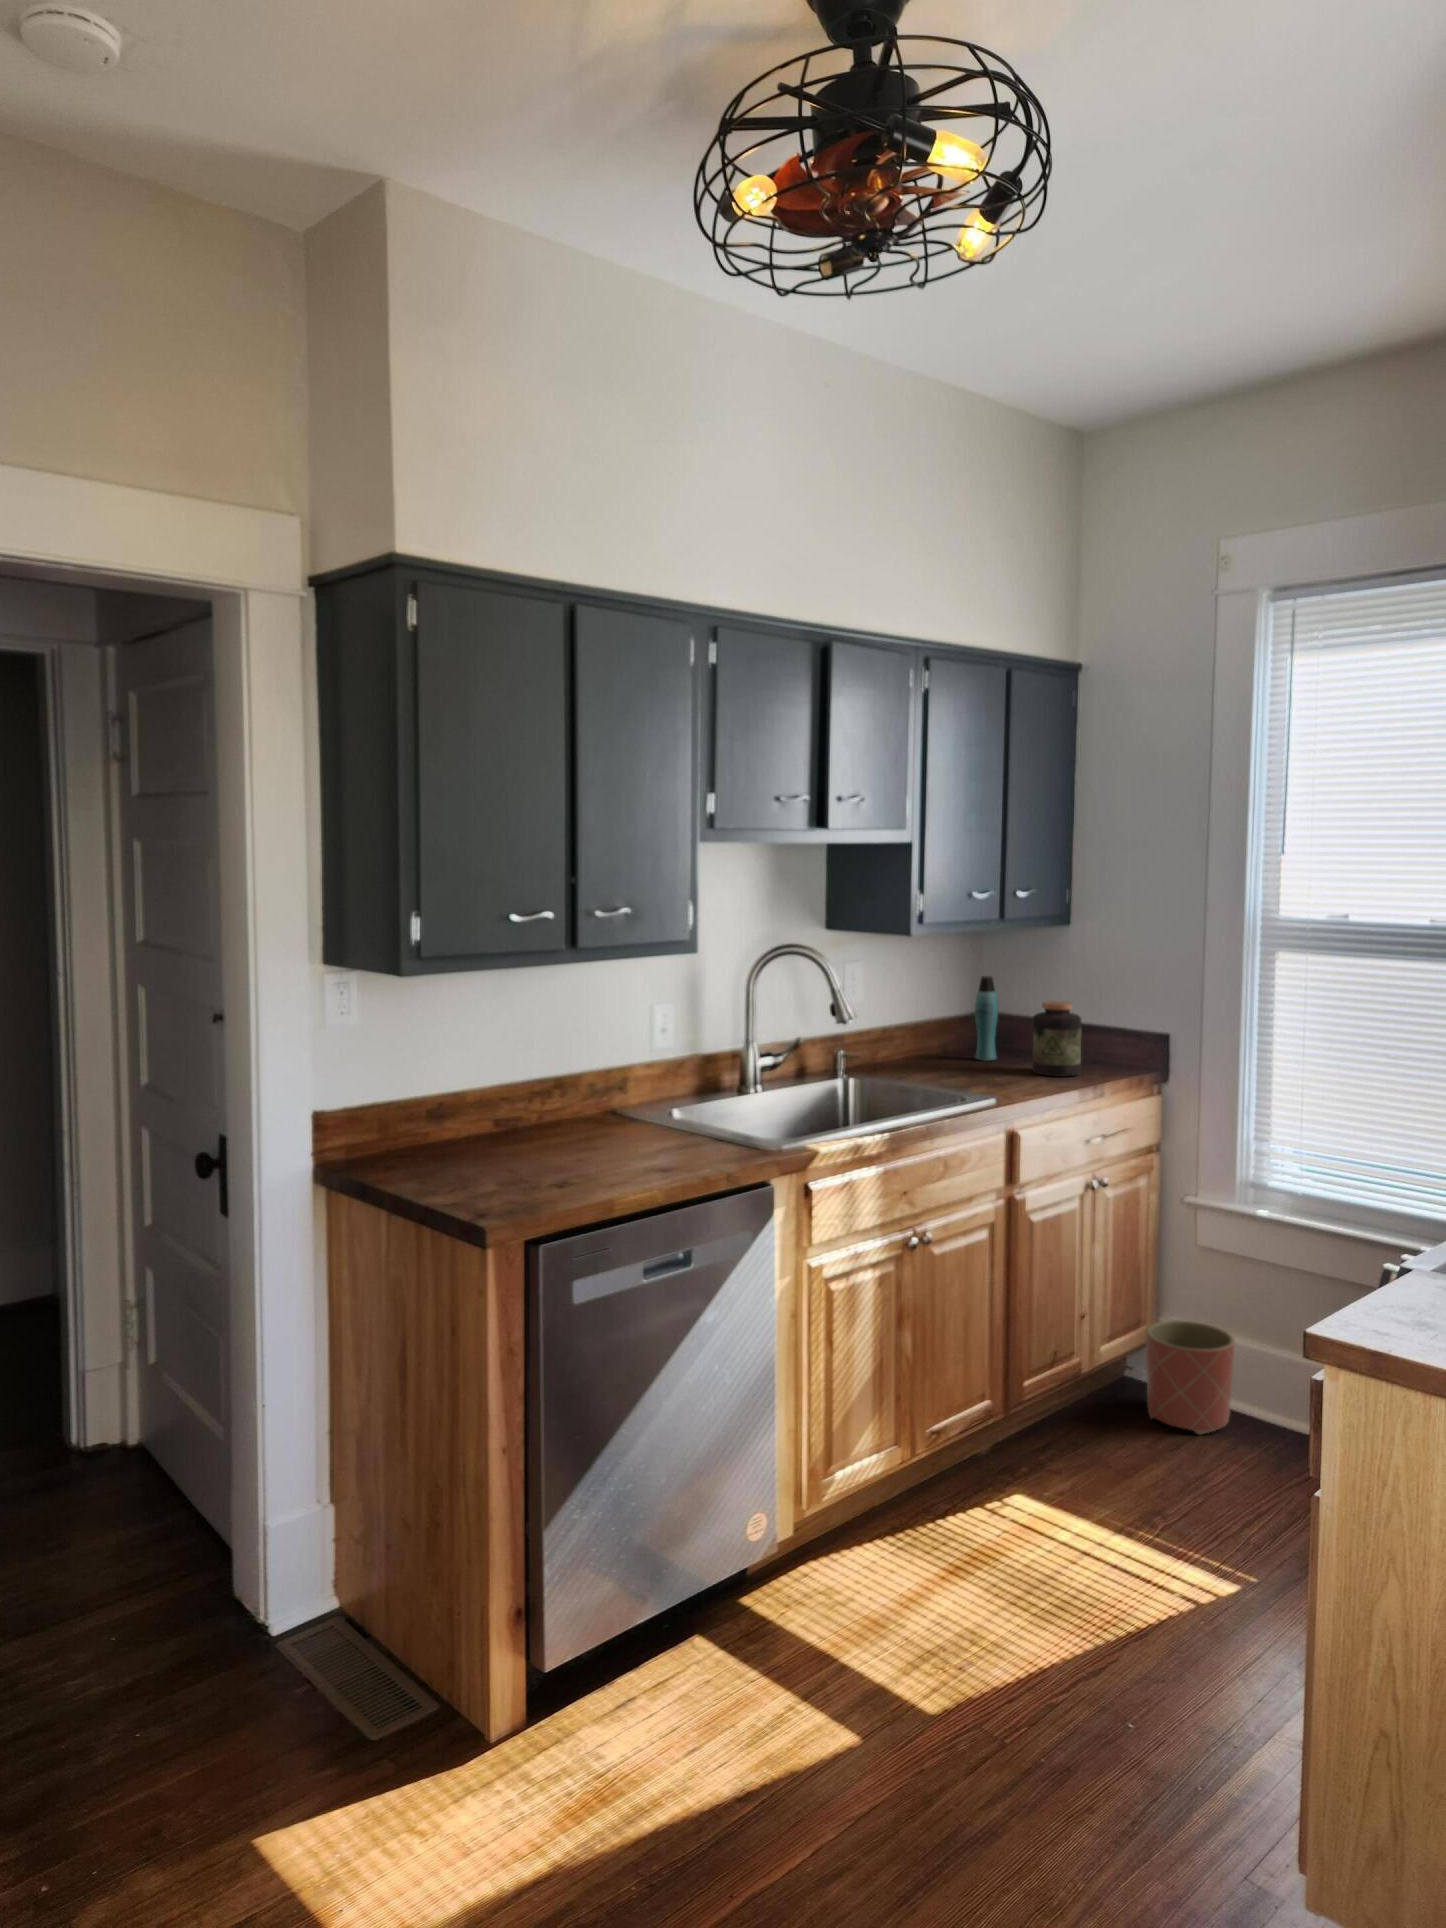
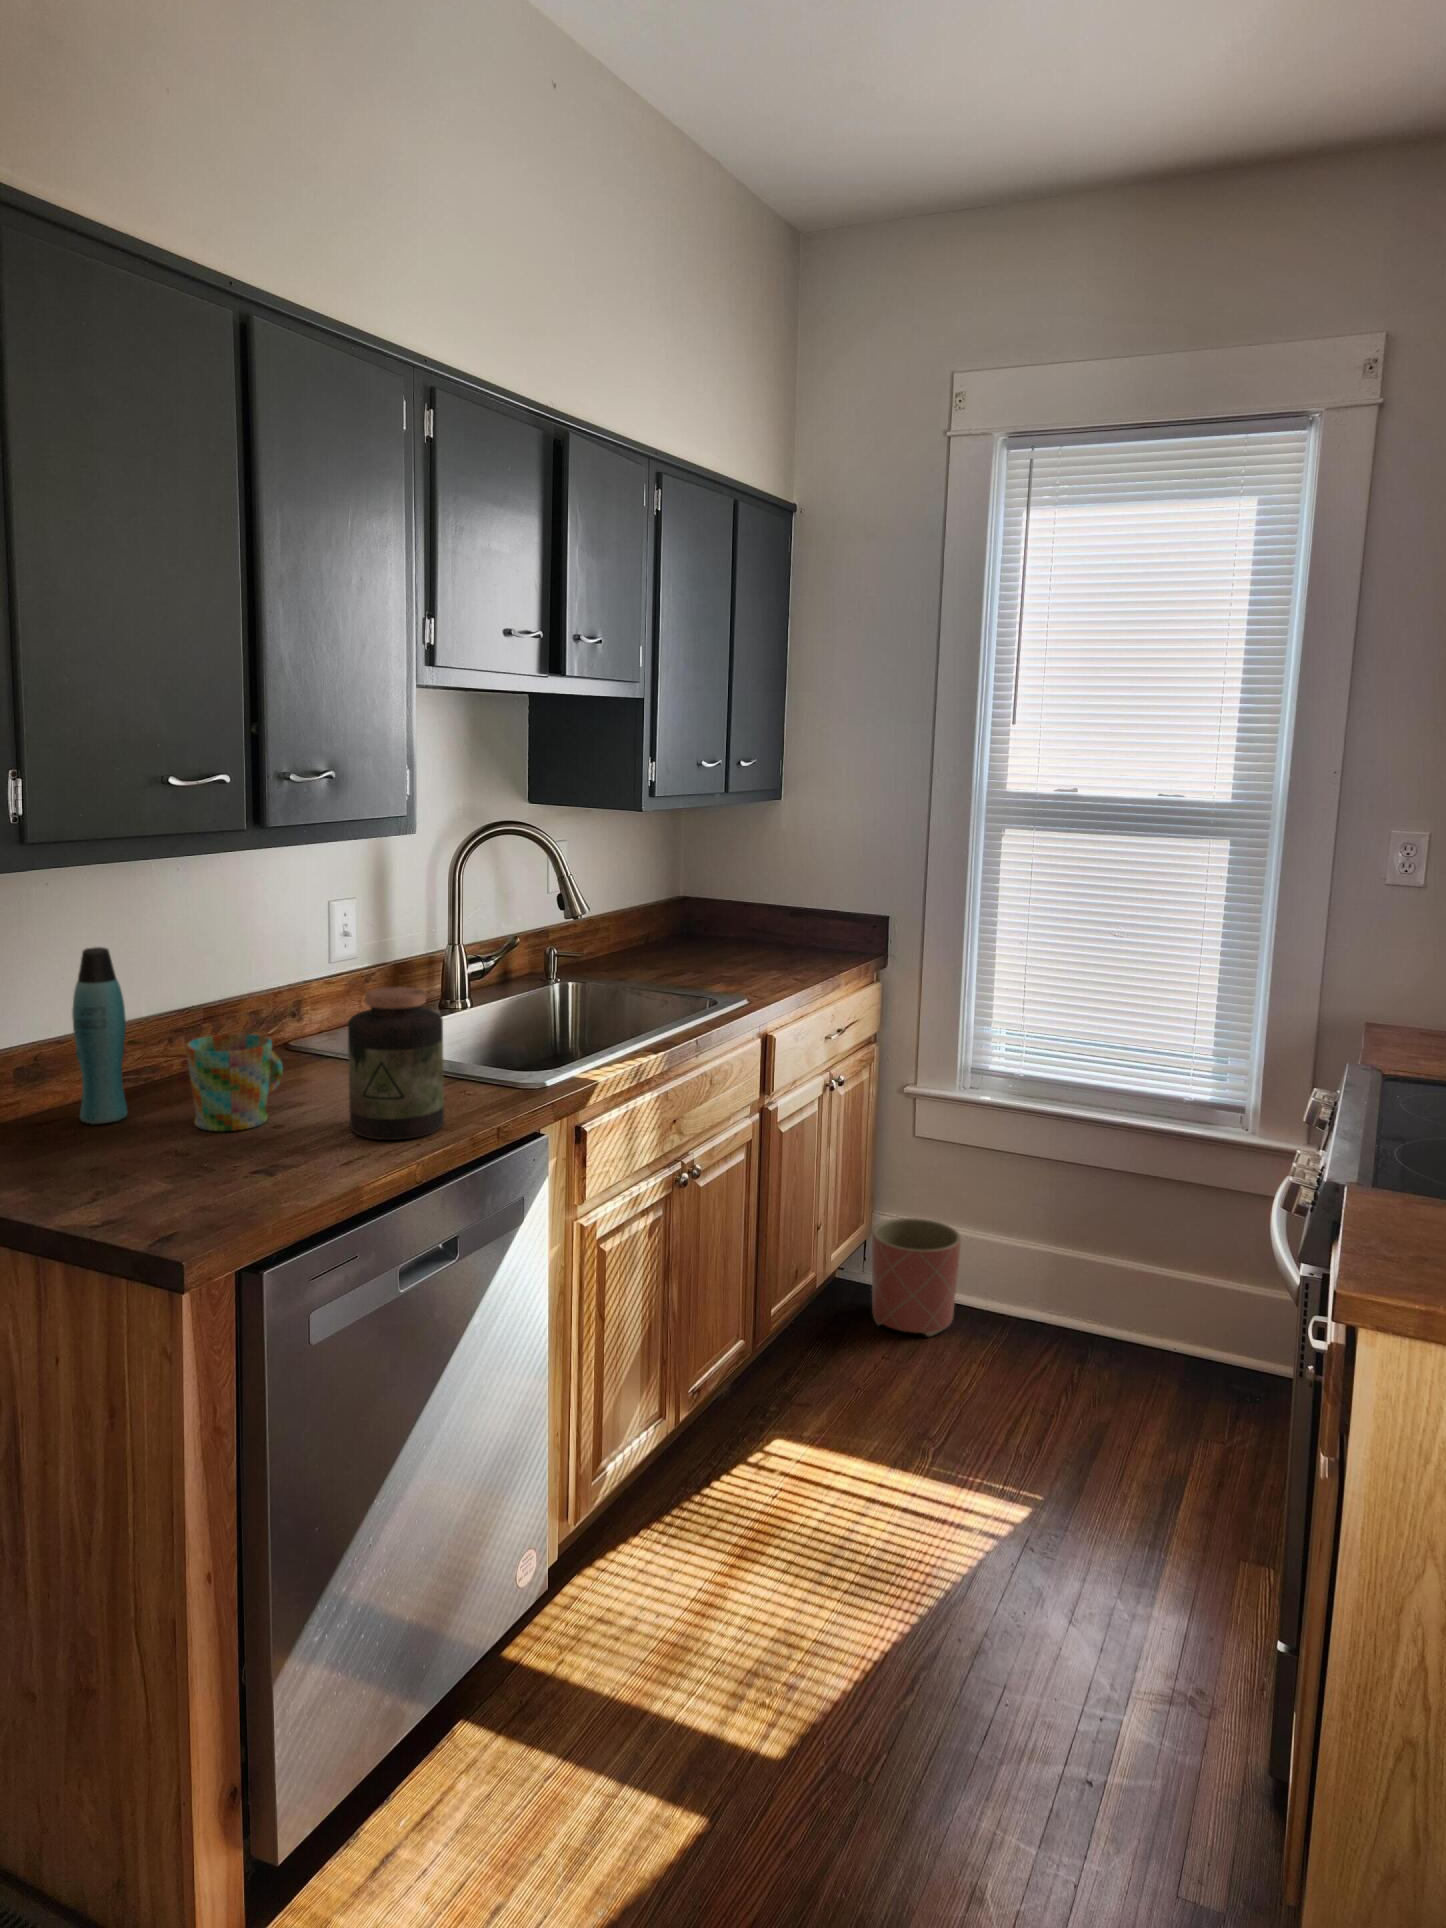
bottle: present [975,976,998,1061] -> present [72,947,128,1124]
jar: present [1032,1001,1081,1076] -> present [348,987,444,1140]
mug: none [521,1094,587,1161] -> present [185,1034,283,1131]

